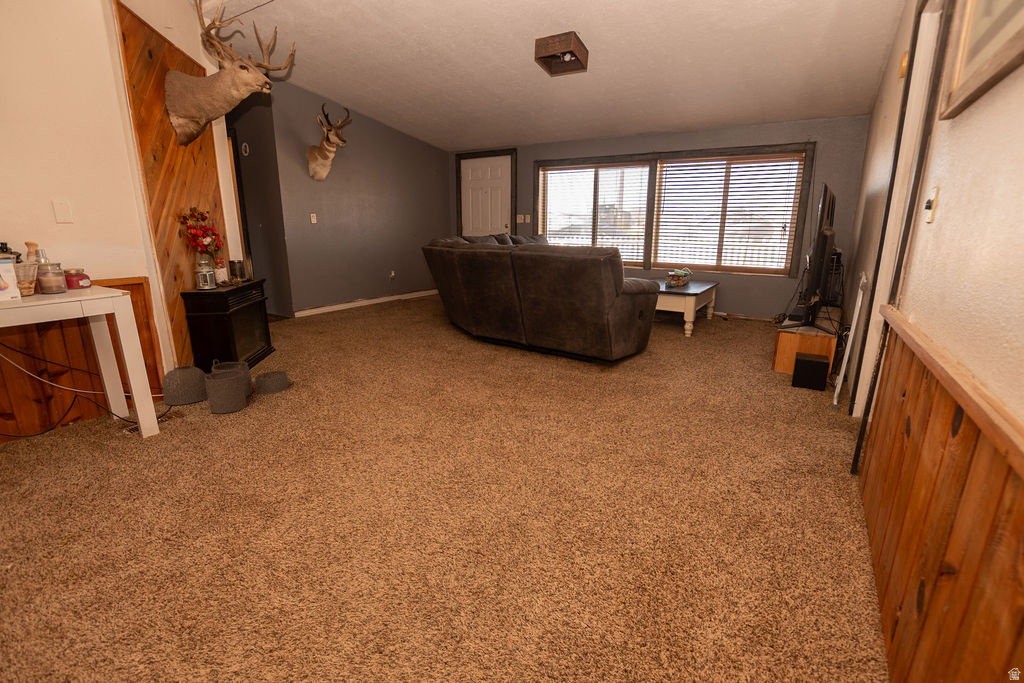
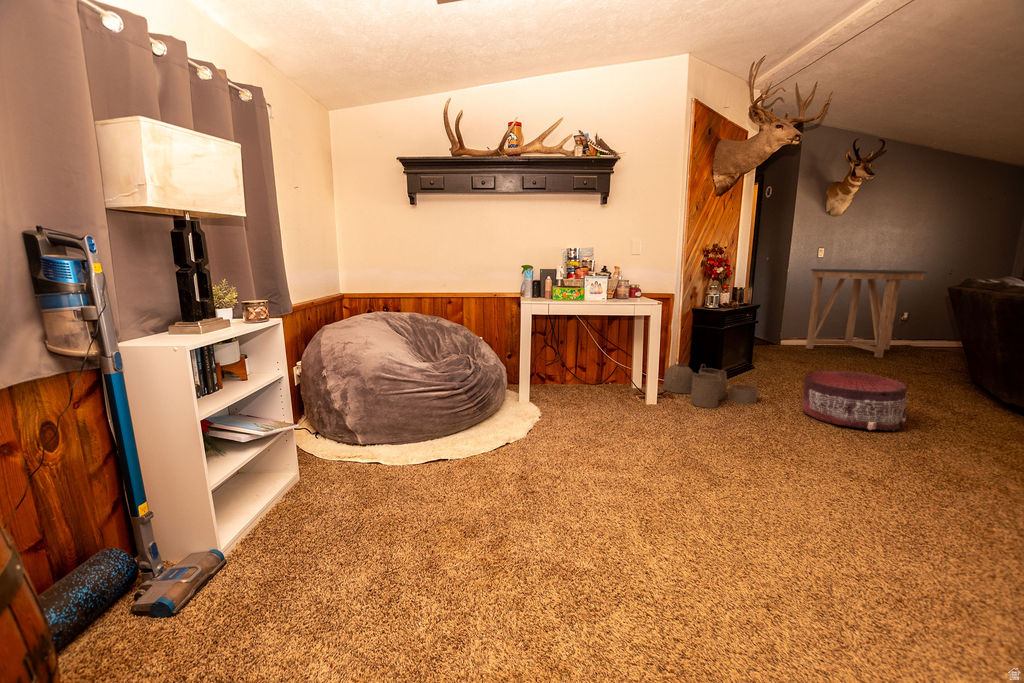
console table: none [305,240,392,317] -> present [806,269,927,358]
pouf: none [329,333,414,388] -> present [802,370,908,431]

